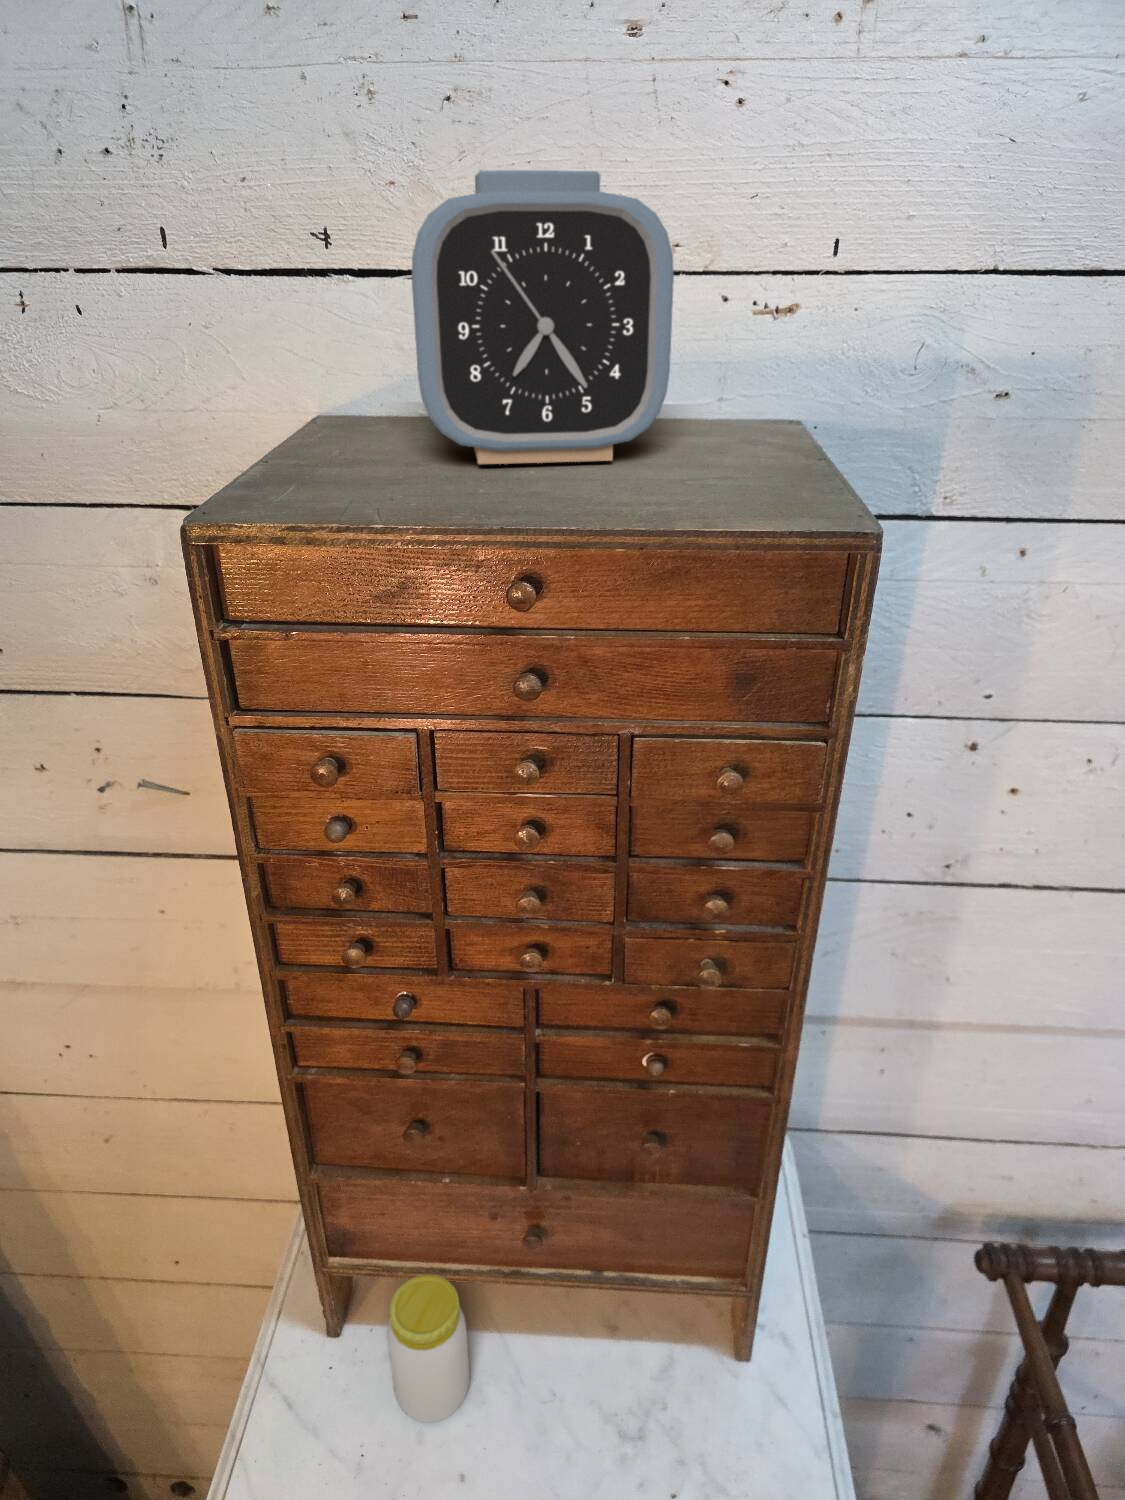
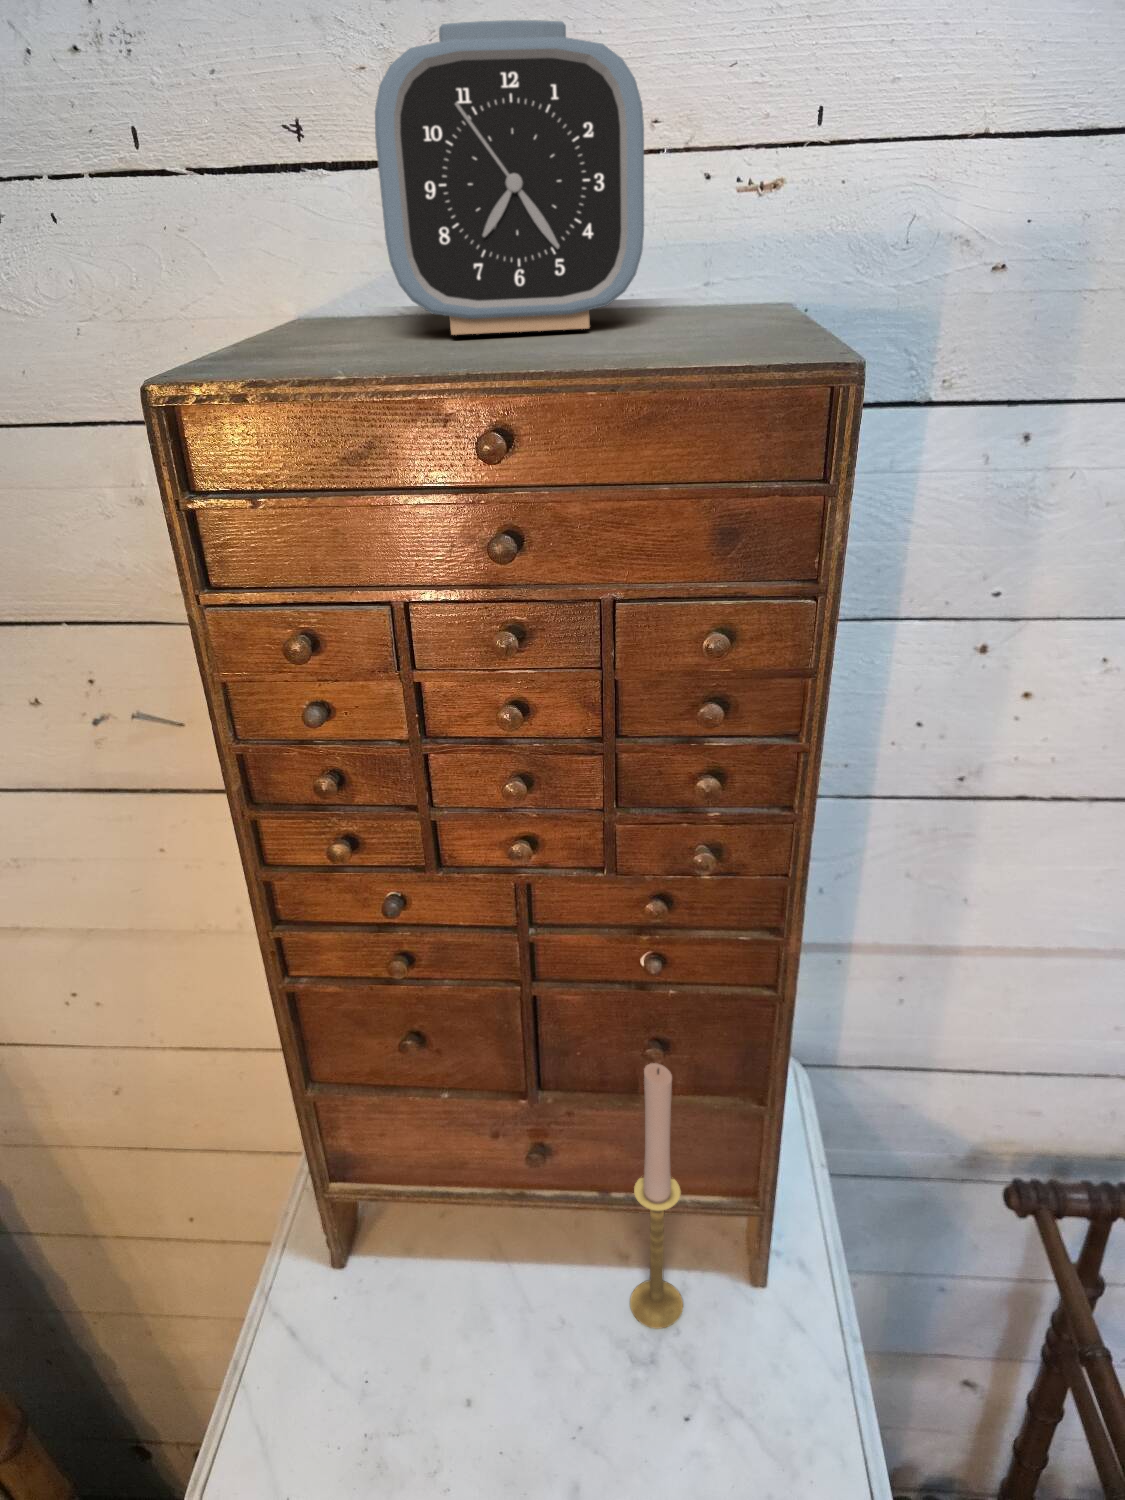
candlestick: none [618,1153,670,1397] -> present [630,1063,683,1329]
jar: present [387,1275,470,1422] -> none [389,1201,476,1354]

